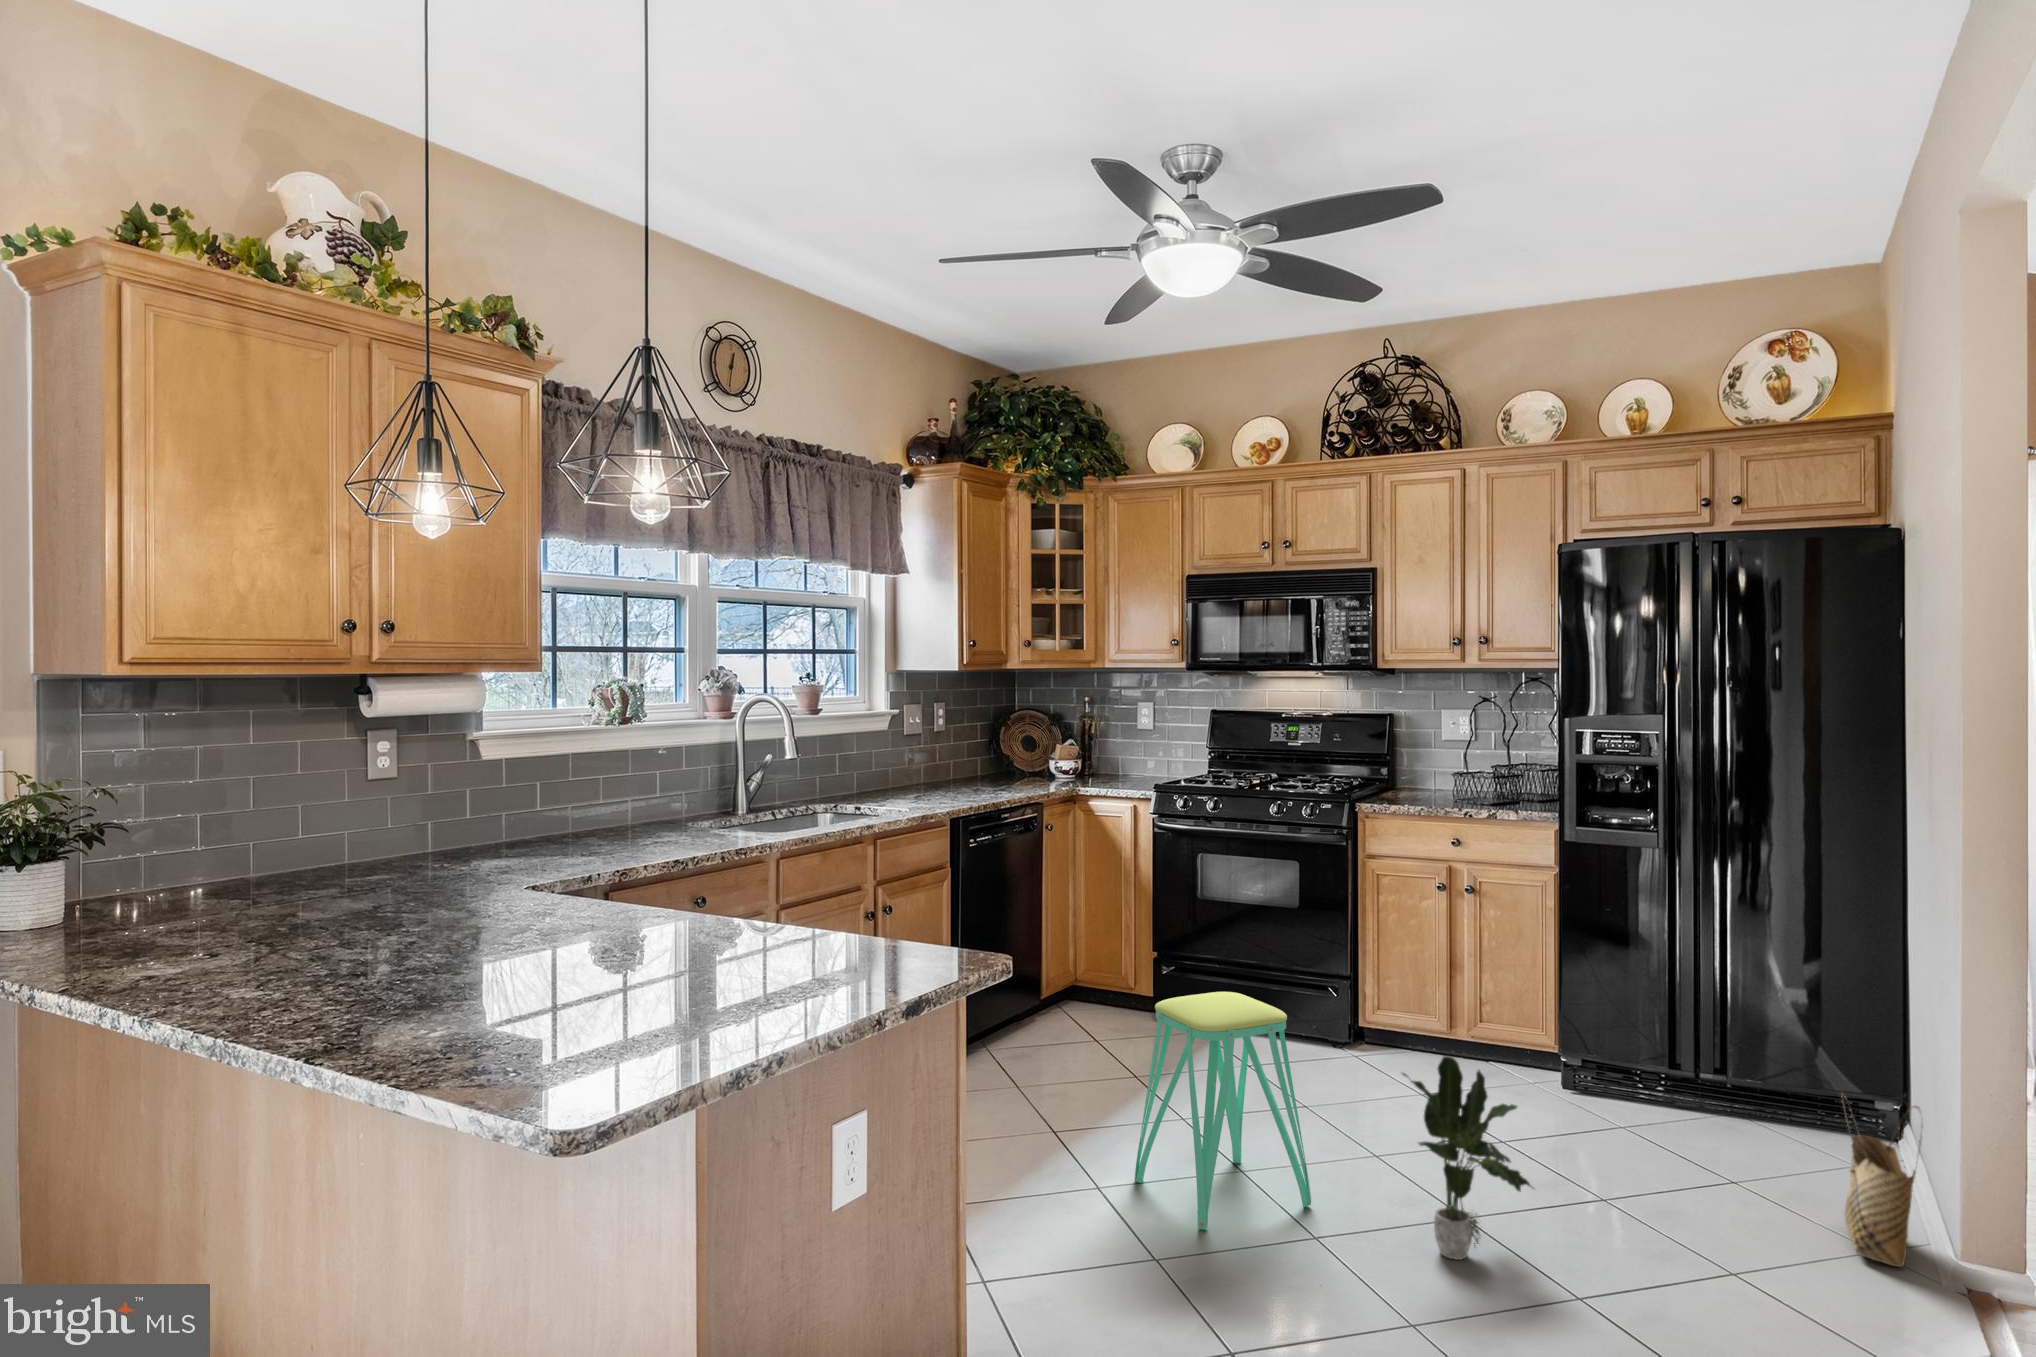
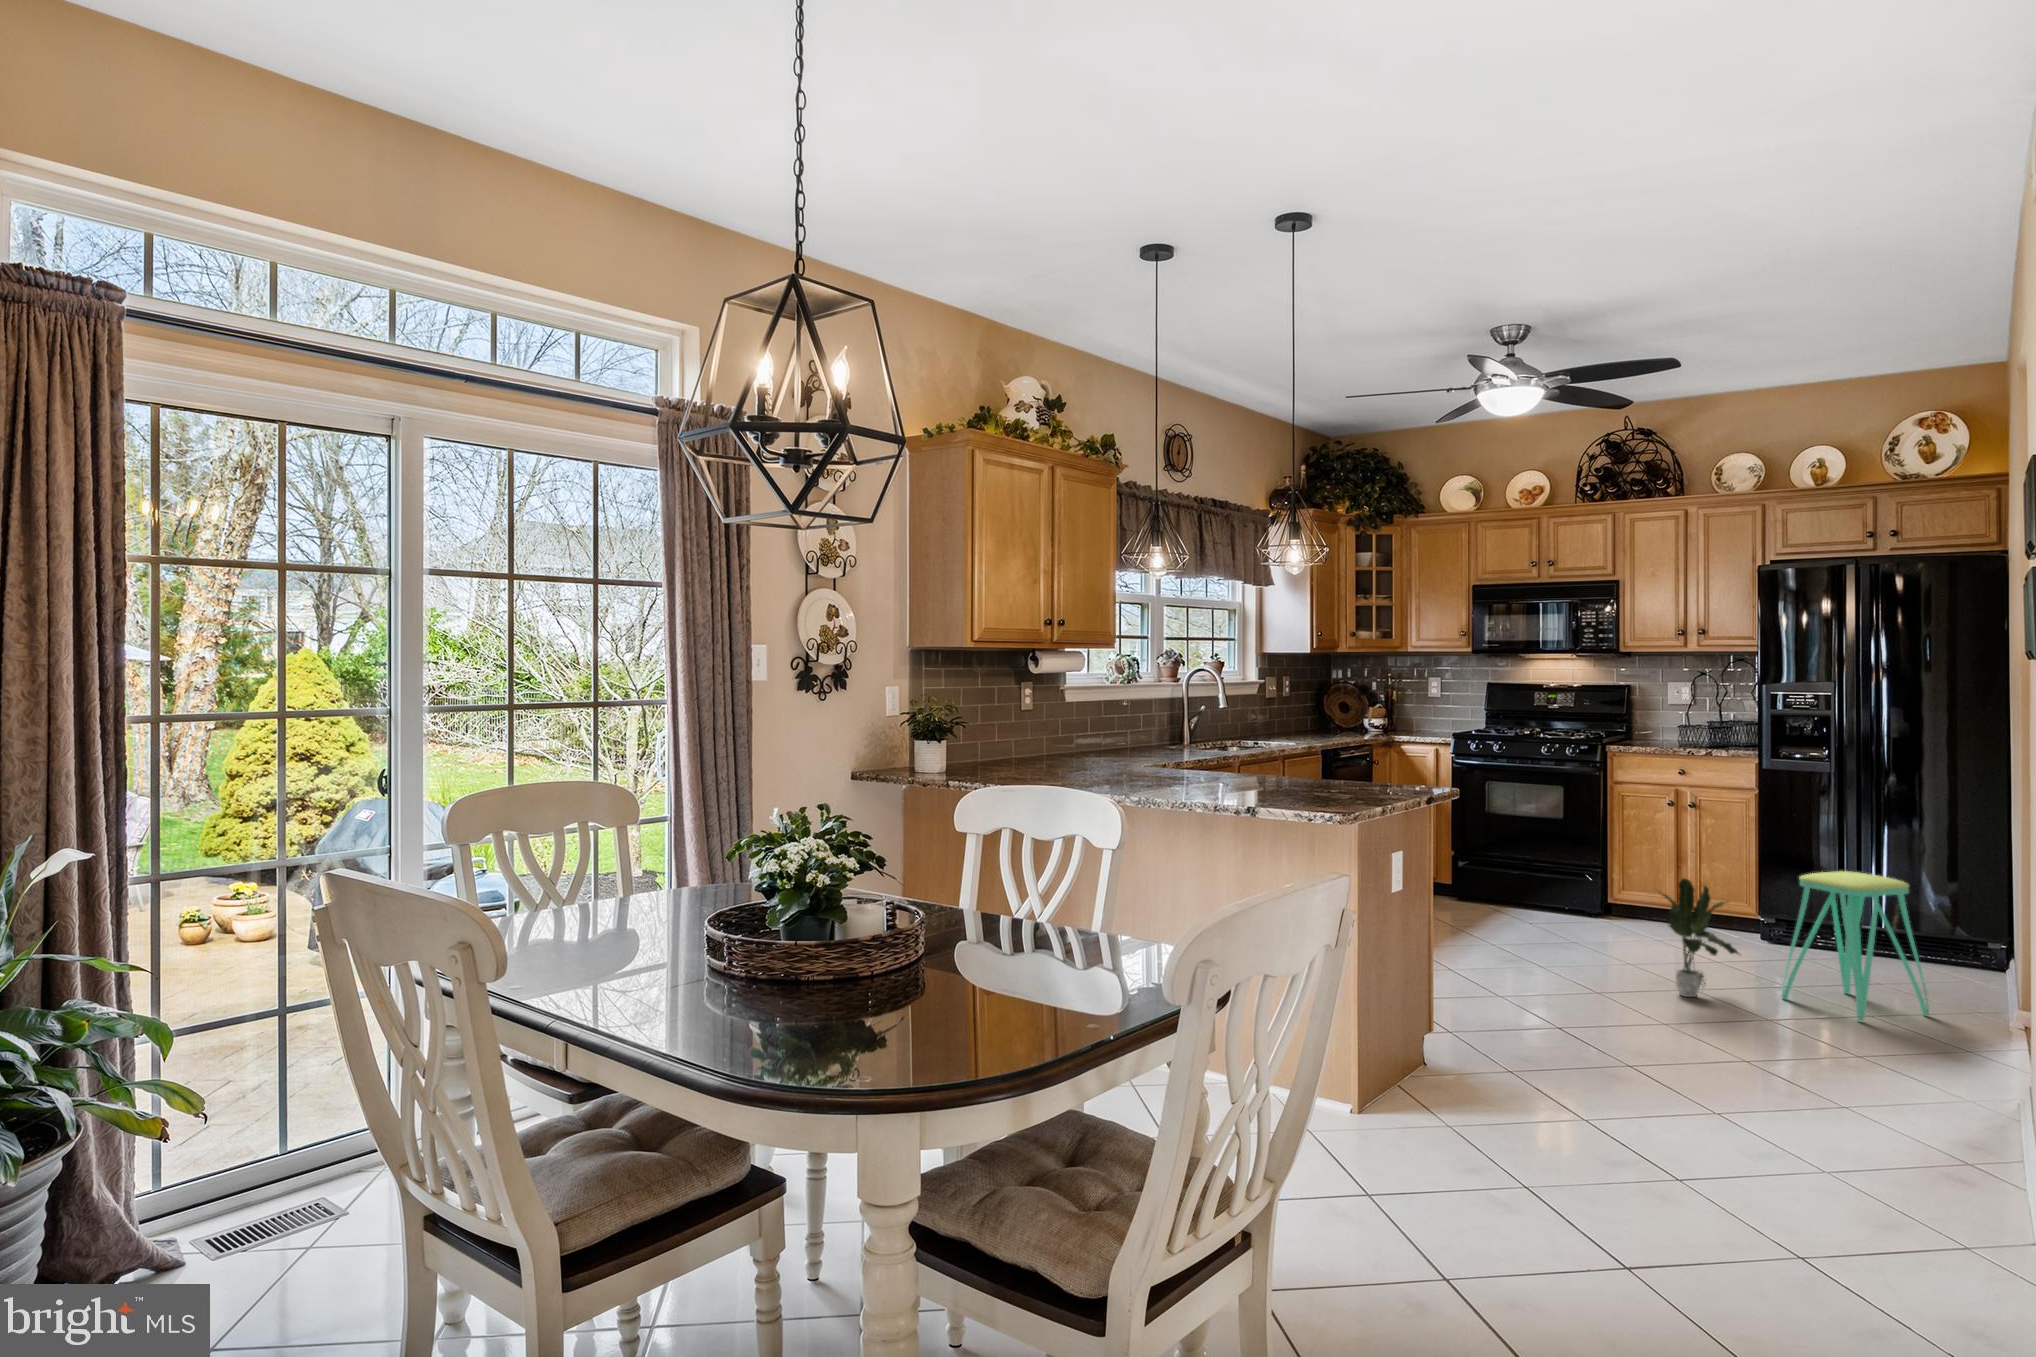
stool: present [1135,992,1311,1229] -> present [1782,871,1929,1021]
woven basket: present [1842,1093,1923,1267] -> none [1946,910,1998,1011]

